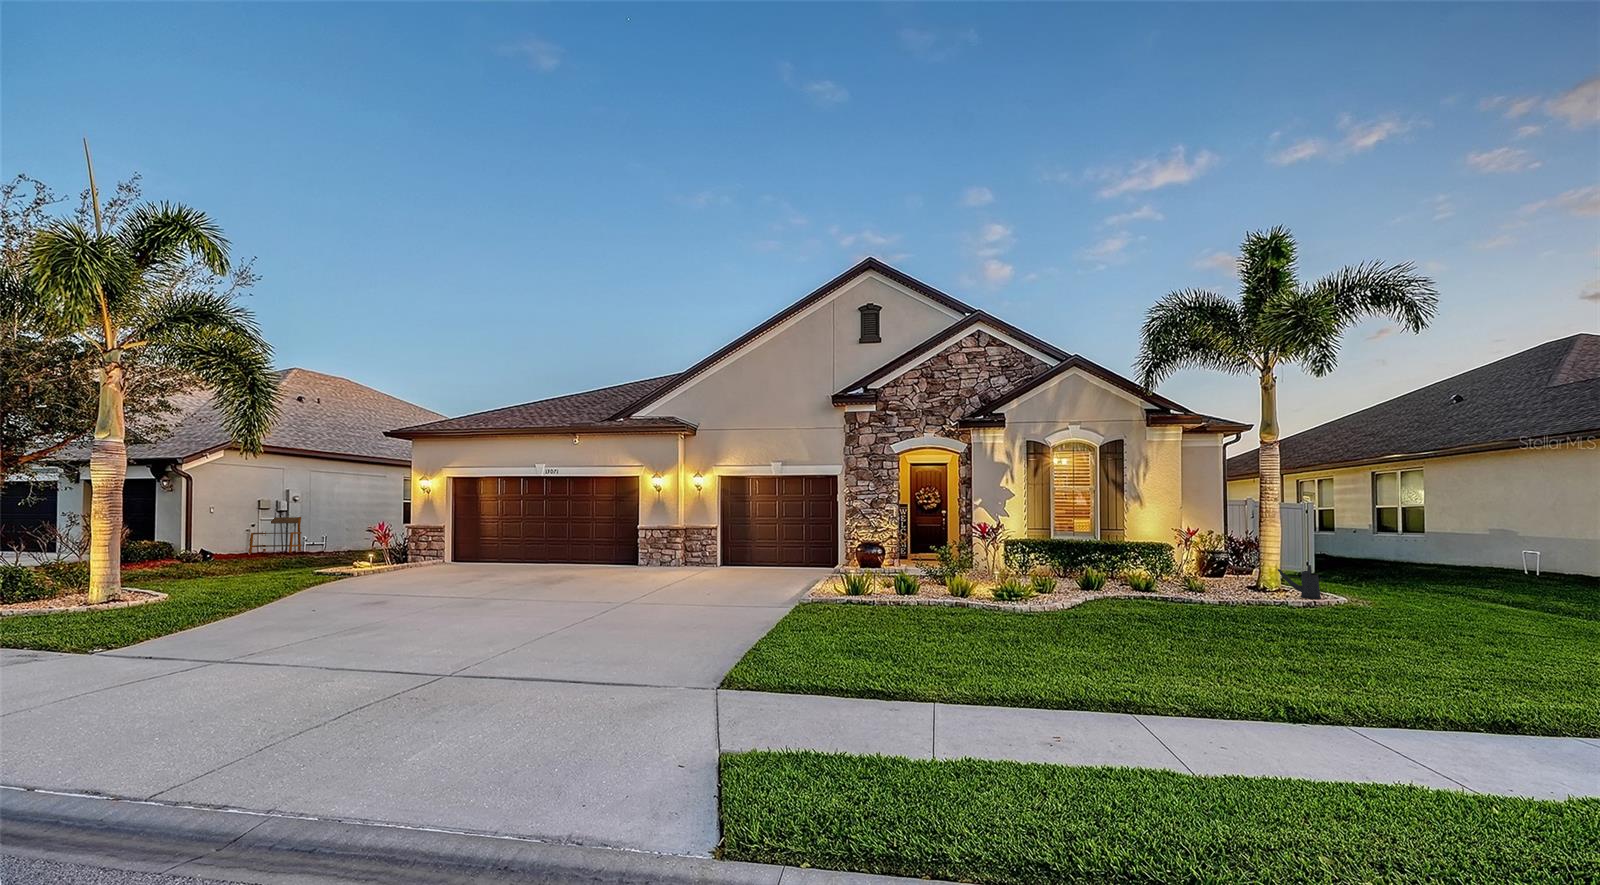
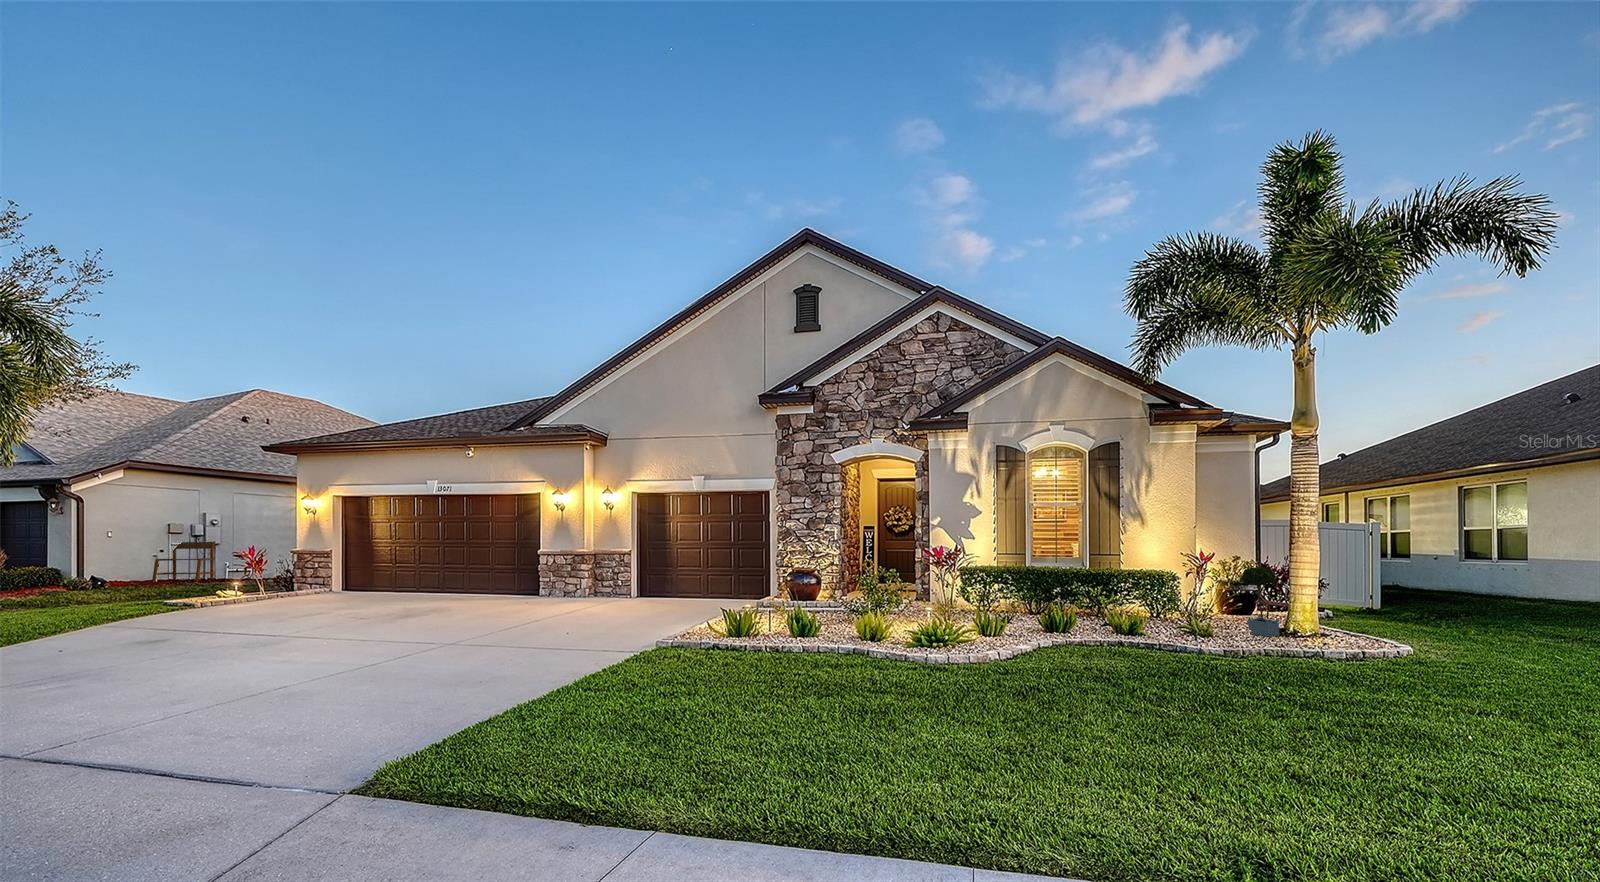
potted tree: none [1213,535,1239,586] -> present [1241,566,1279,637]
watering can: present [1278,565,1327,599] -> none [1334,611,1411,662]

